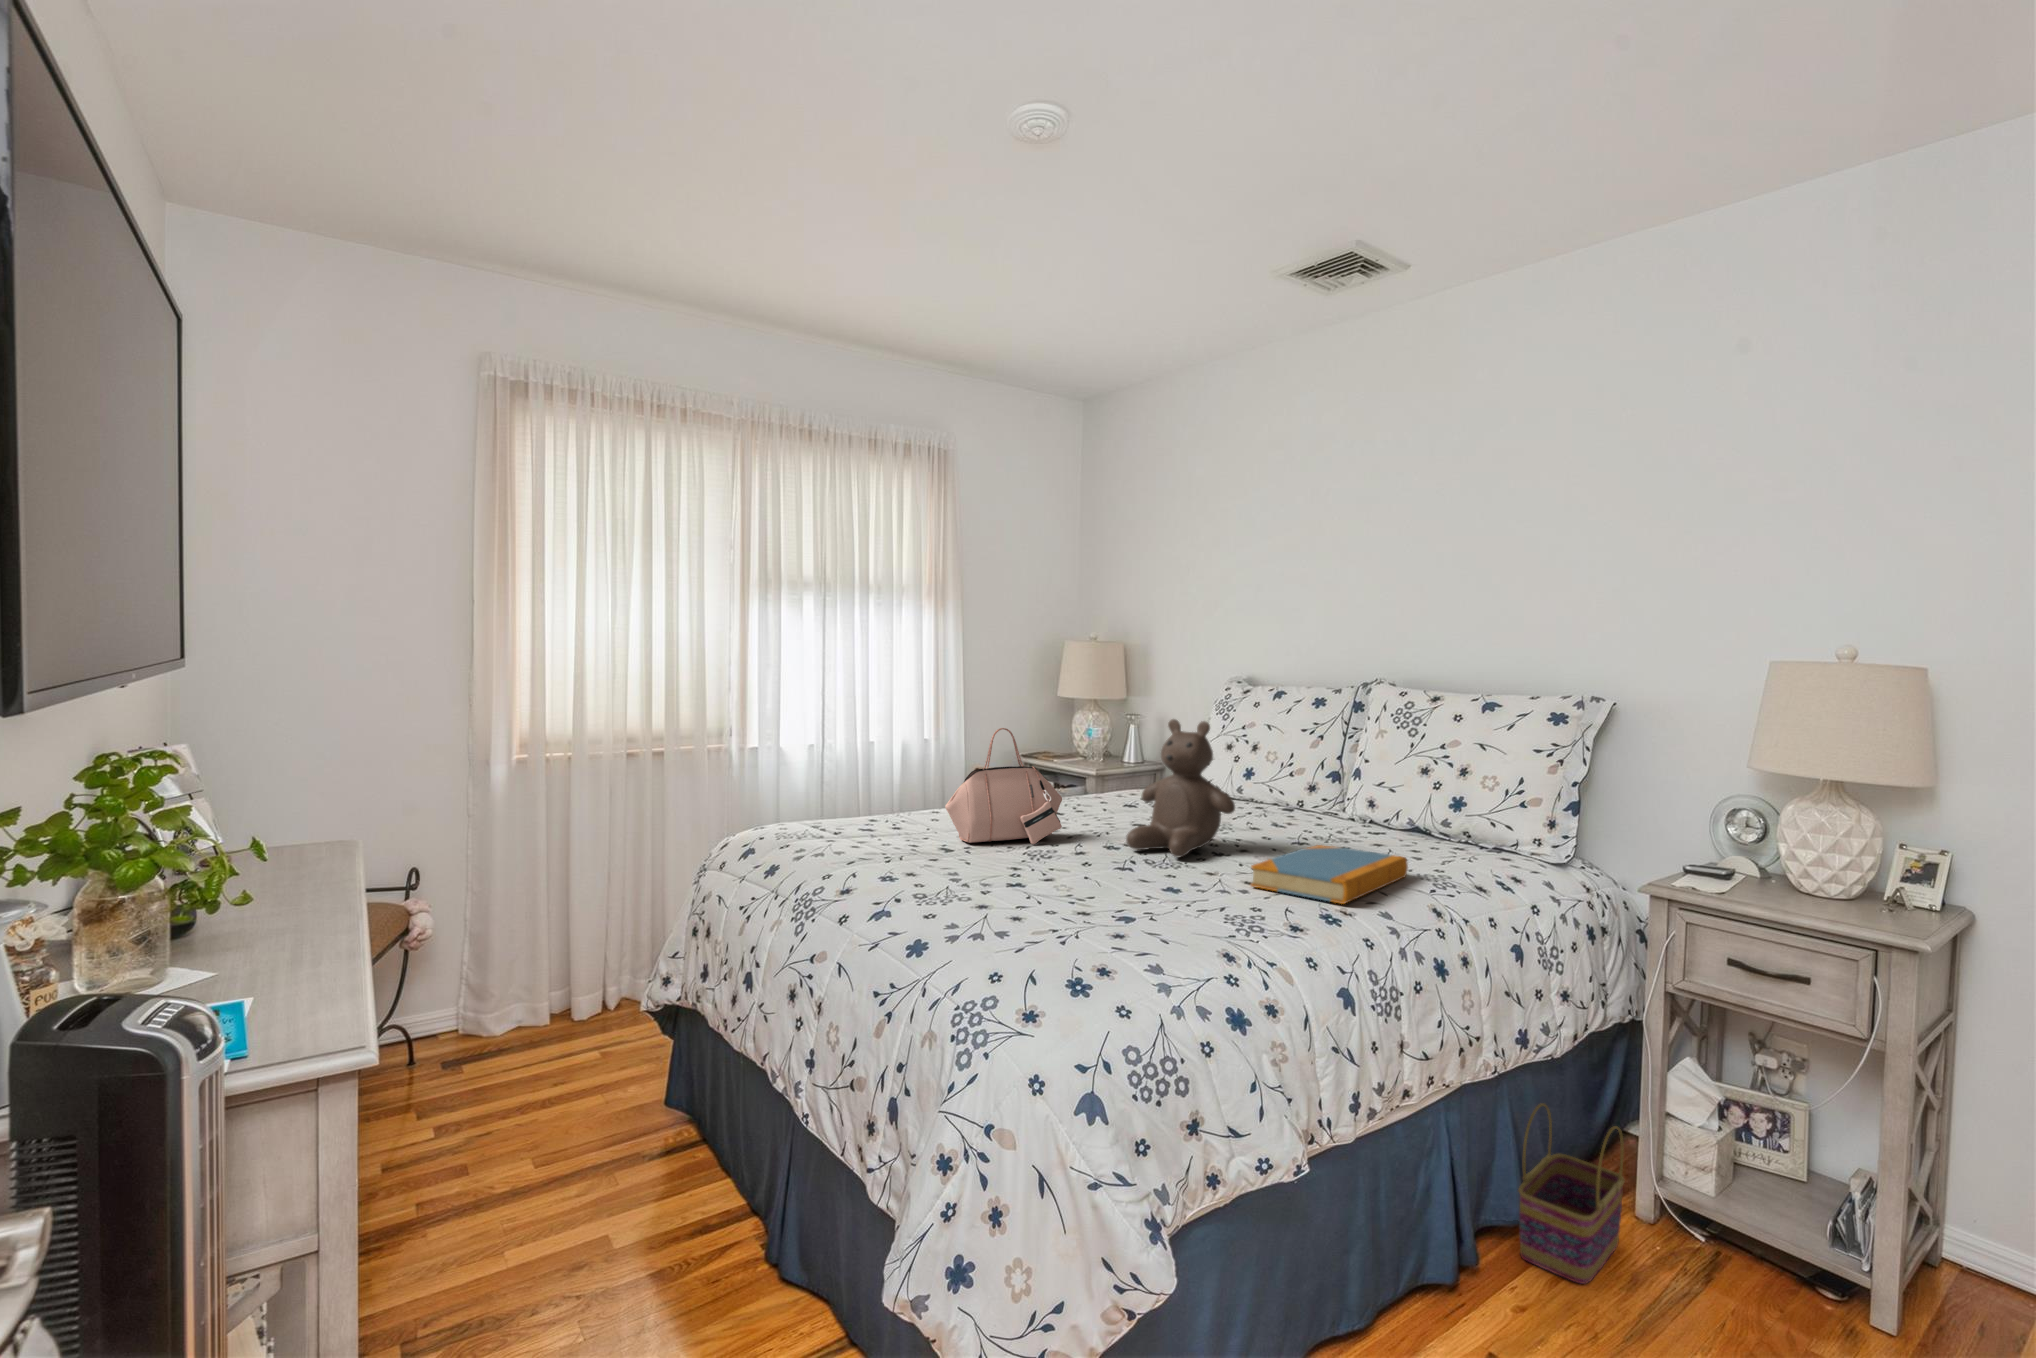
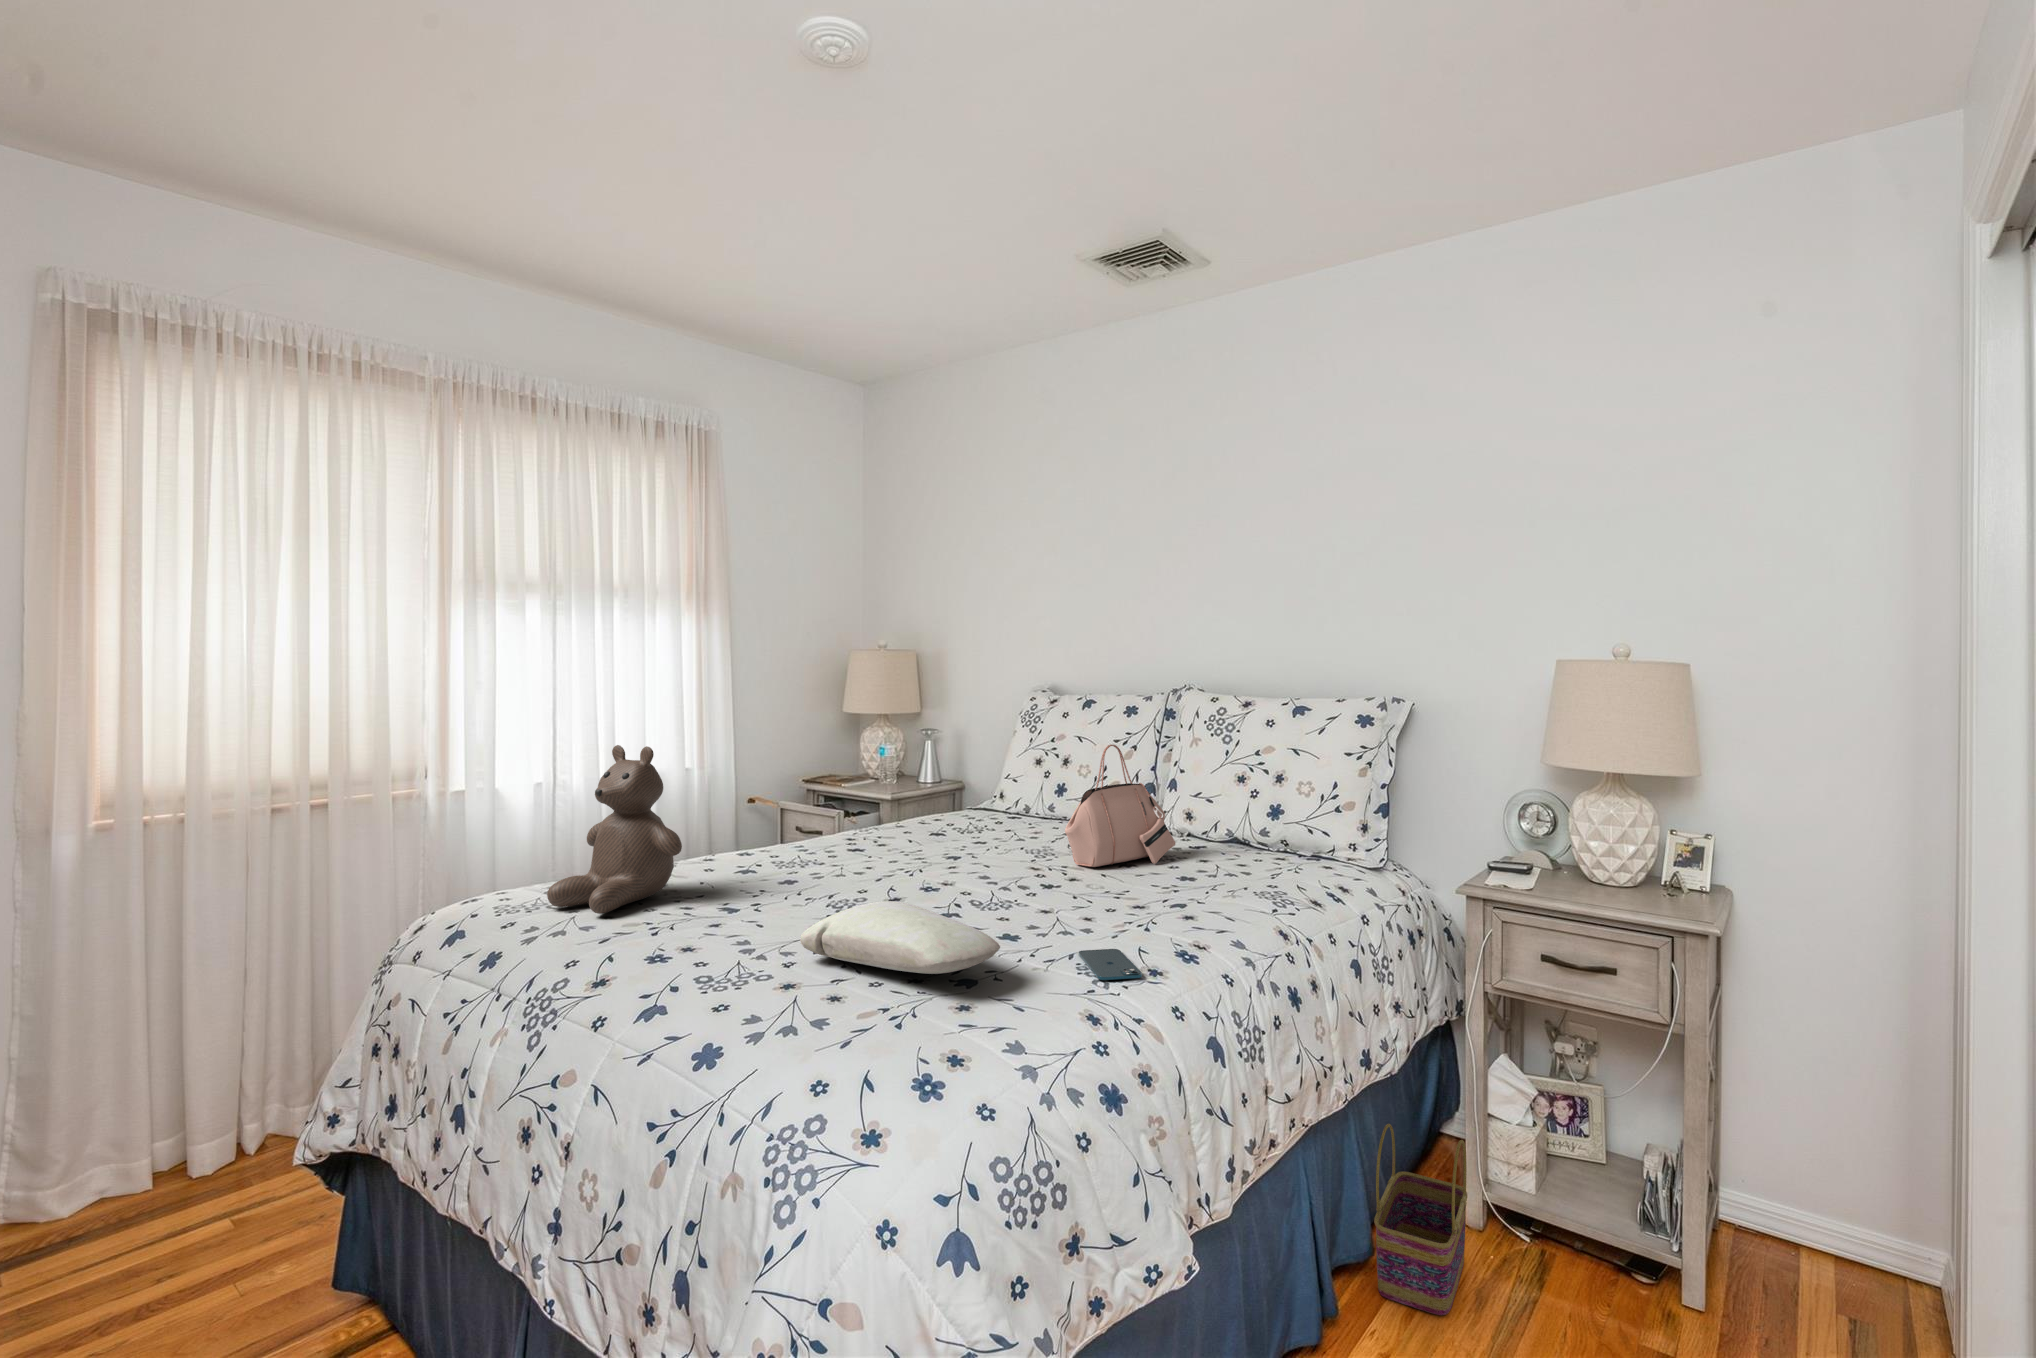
teddy bear: present [1126,719,1235,857] -> present [547,745,682,914]
handbag: present [945,728,1062,844] -> present [1065,745,1175,867]
book: present [1251,845,1408,904] -> none [1089,868,1244,937]
pillow: none [999,851,1159,909] -> present [800,901,1000,974]
smartphone: none [1233,905,1283,929] -> present [1078,949,1142,980]

